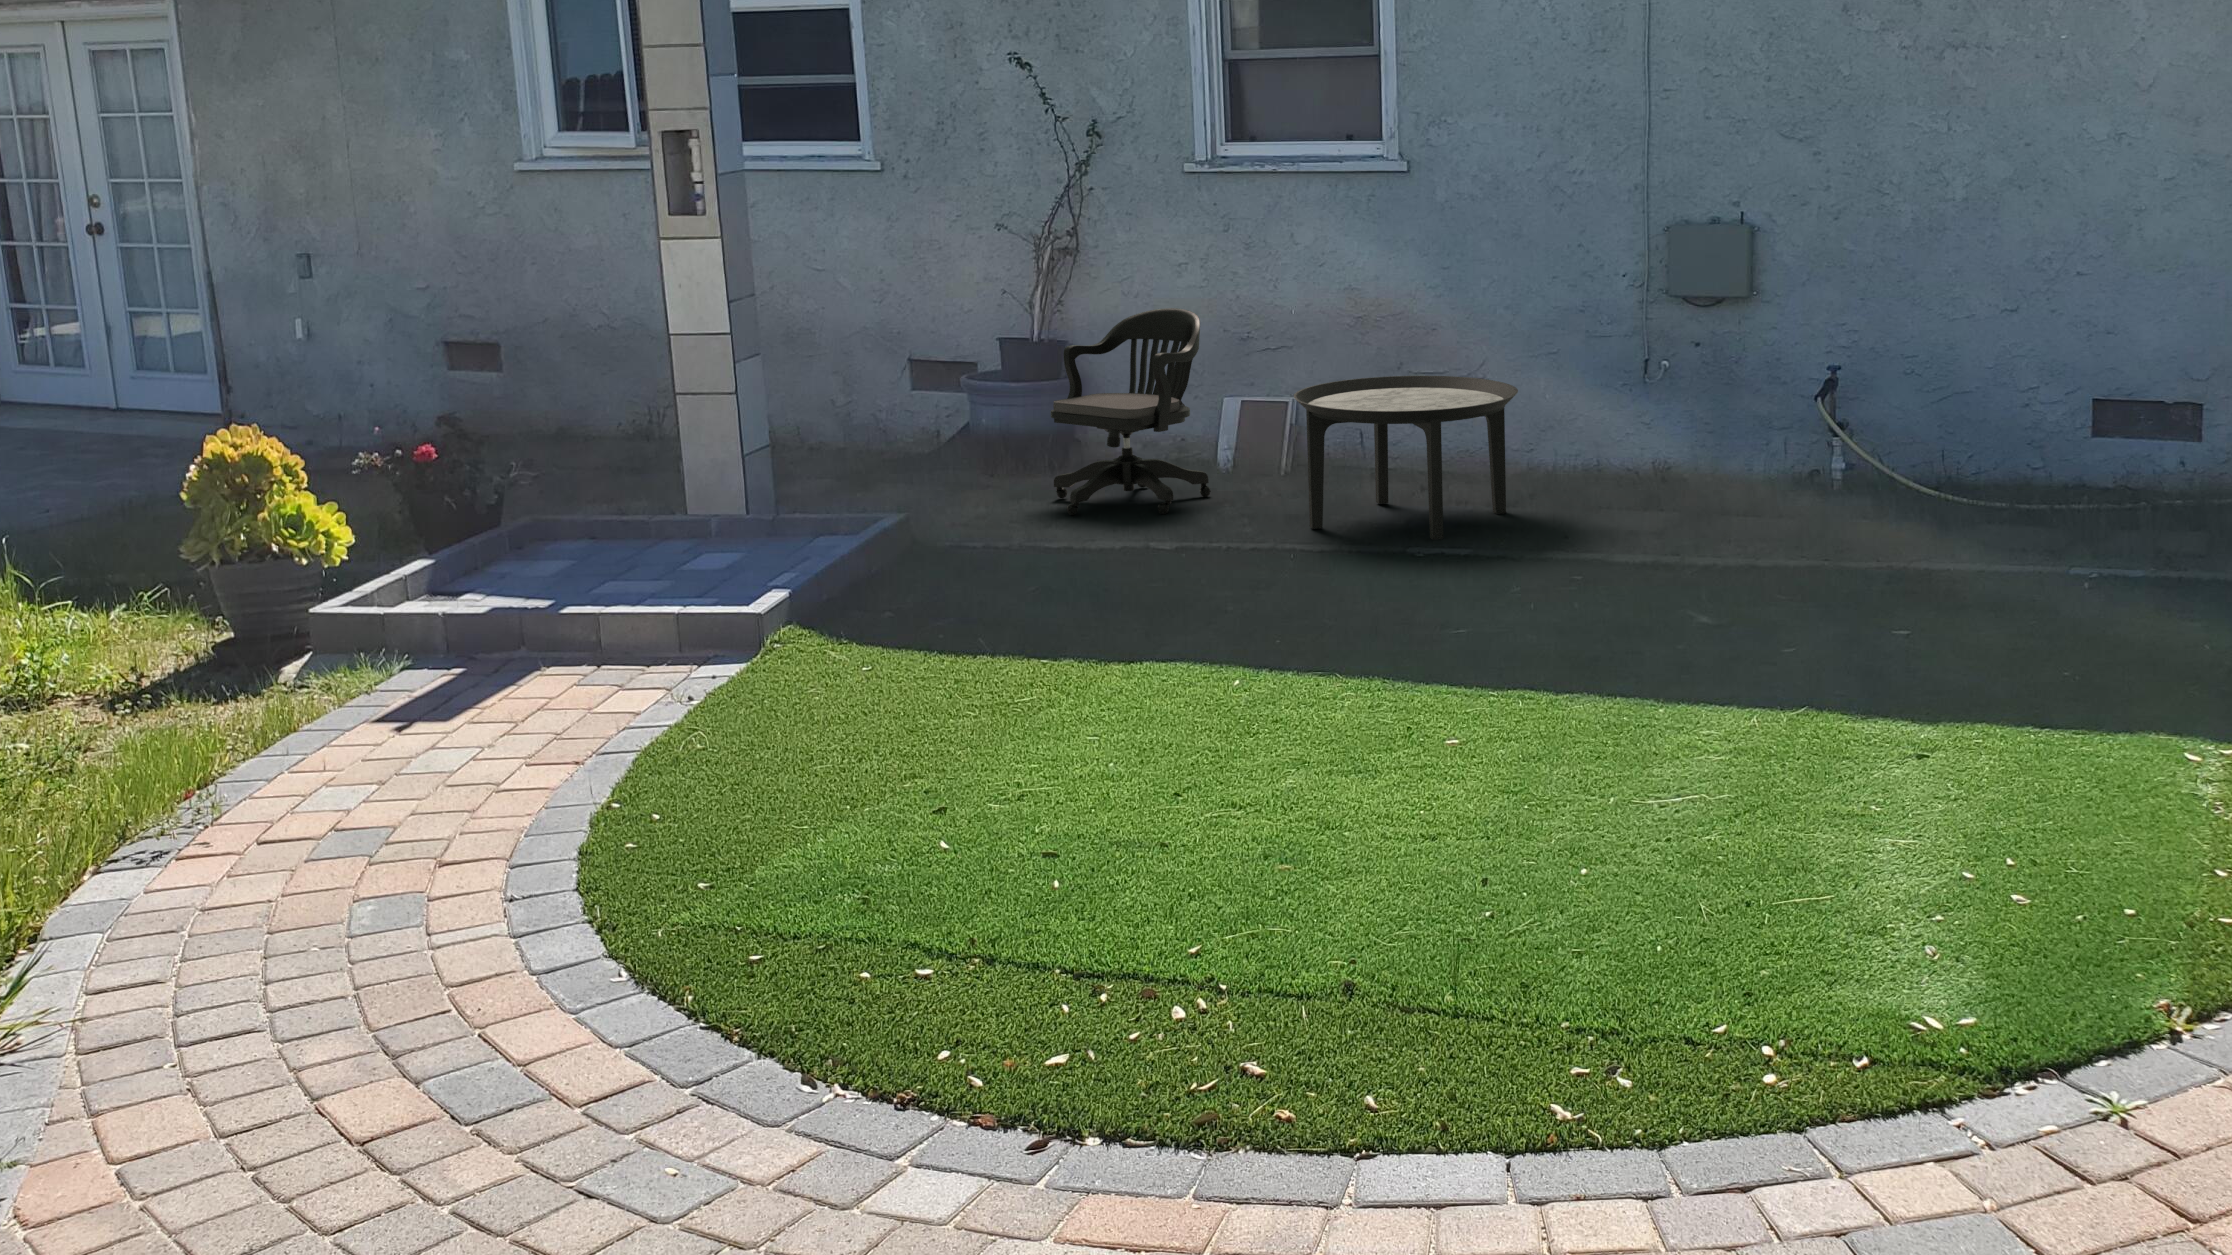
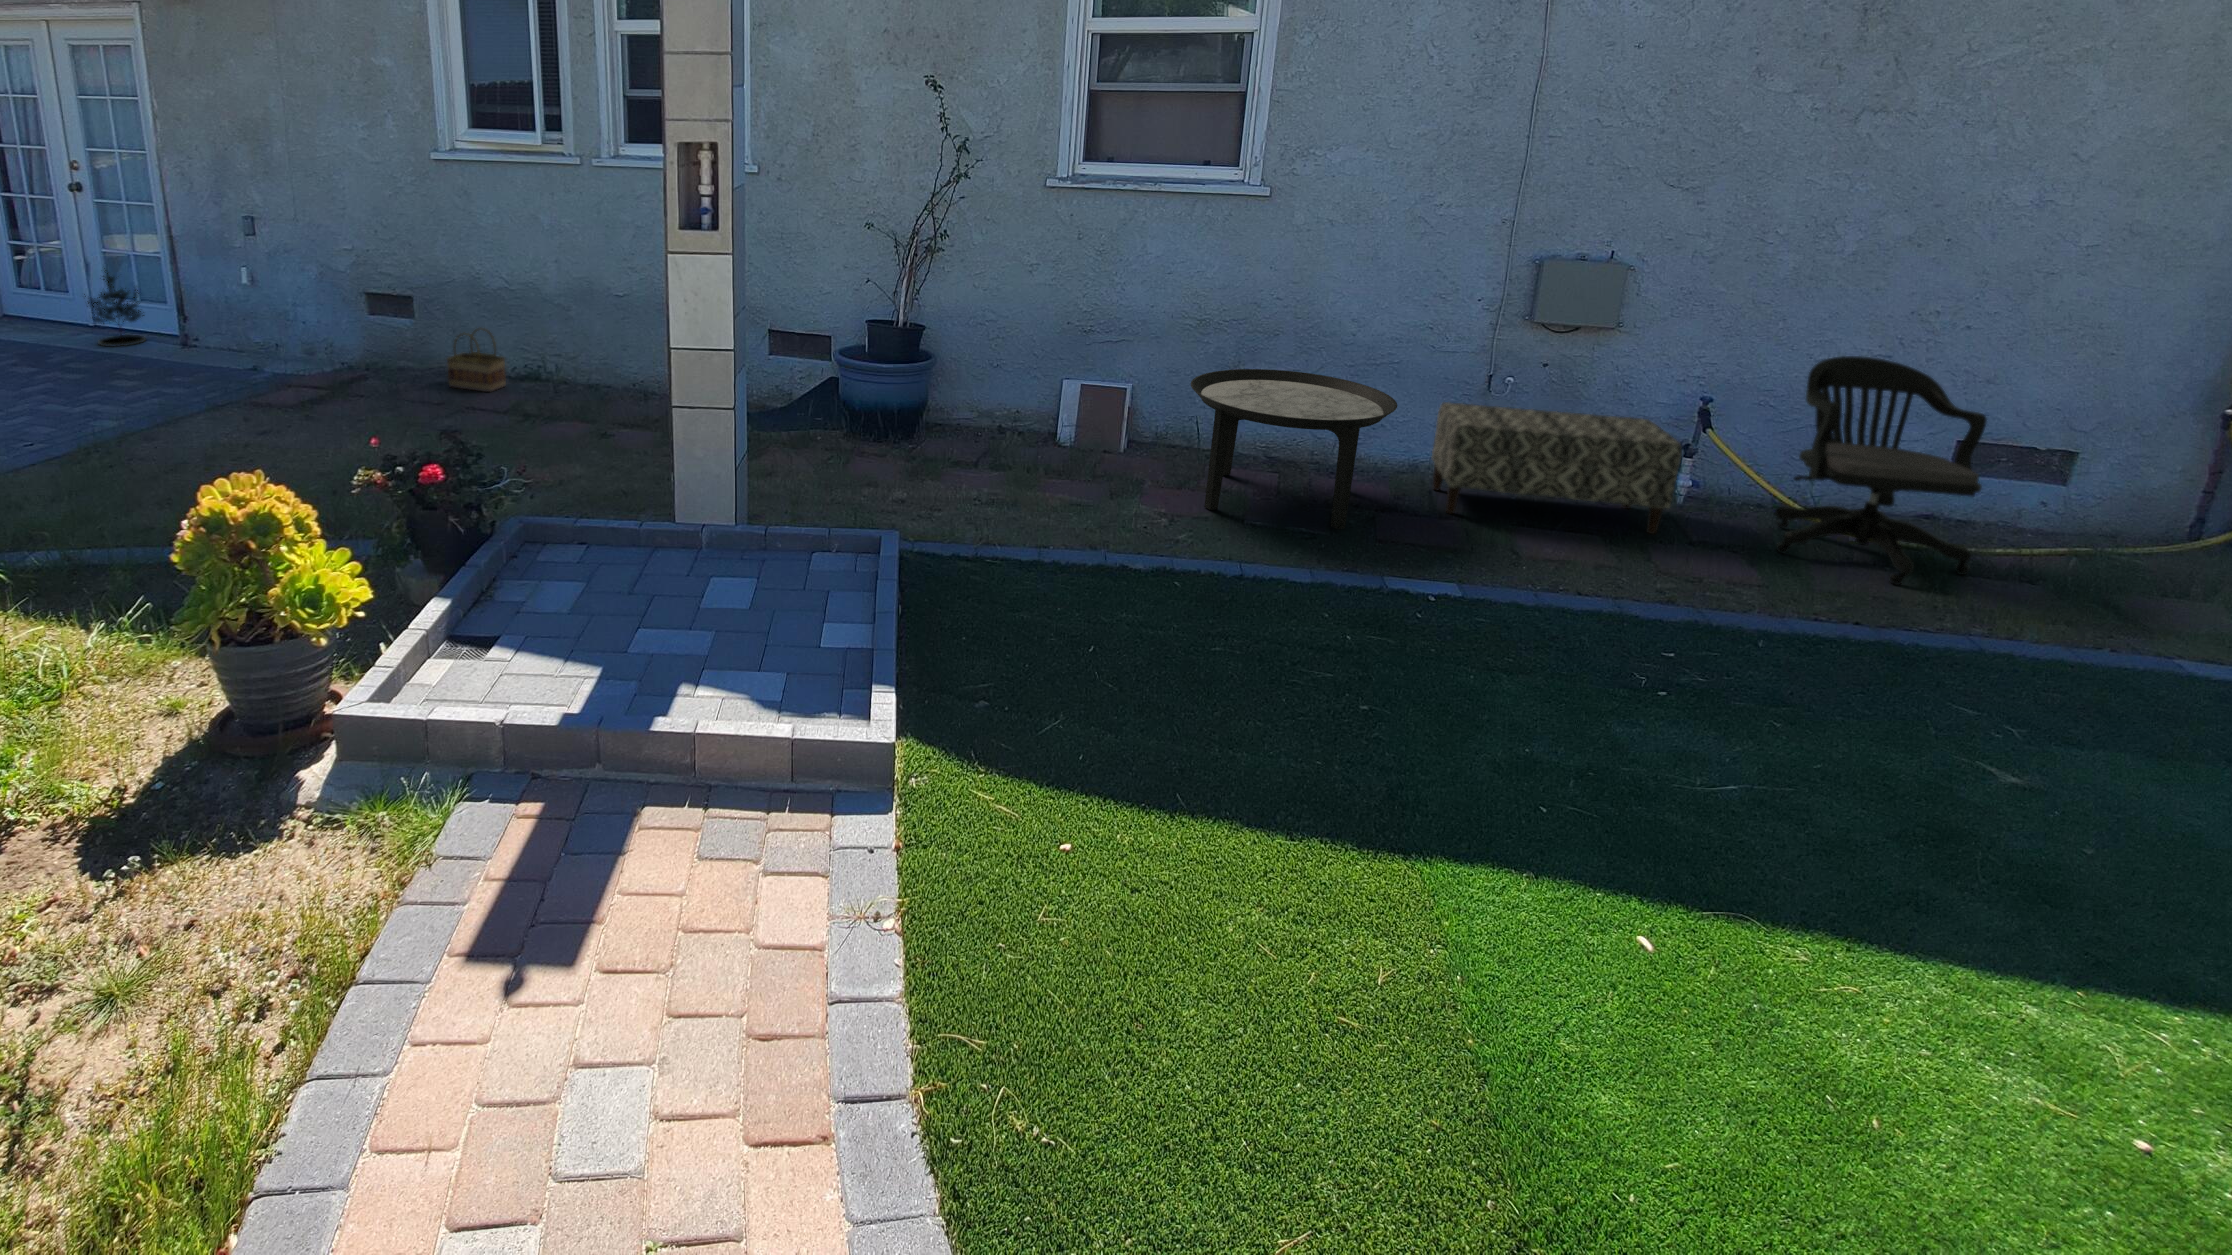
chair: present [1050,308,1211,515] -> present [1775,356,1987,585]
potted tree: none [95,328,175,431] -> present [84,268,146,346]
basket: none [527,379,601,459] -> present [447,328,506,392]
bench: none [1578,403,1828,537] -> present [1432,402,1682,534]

